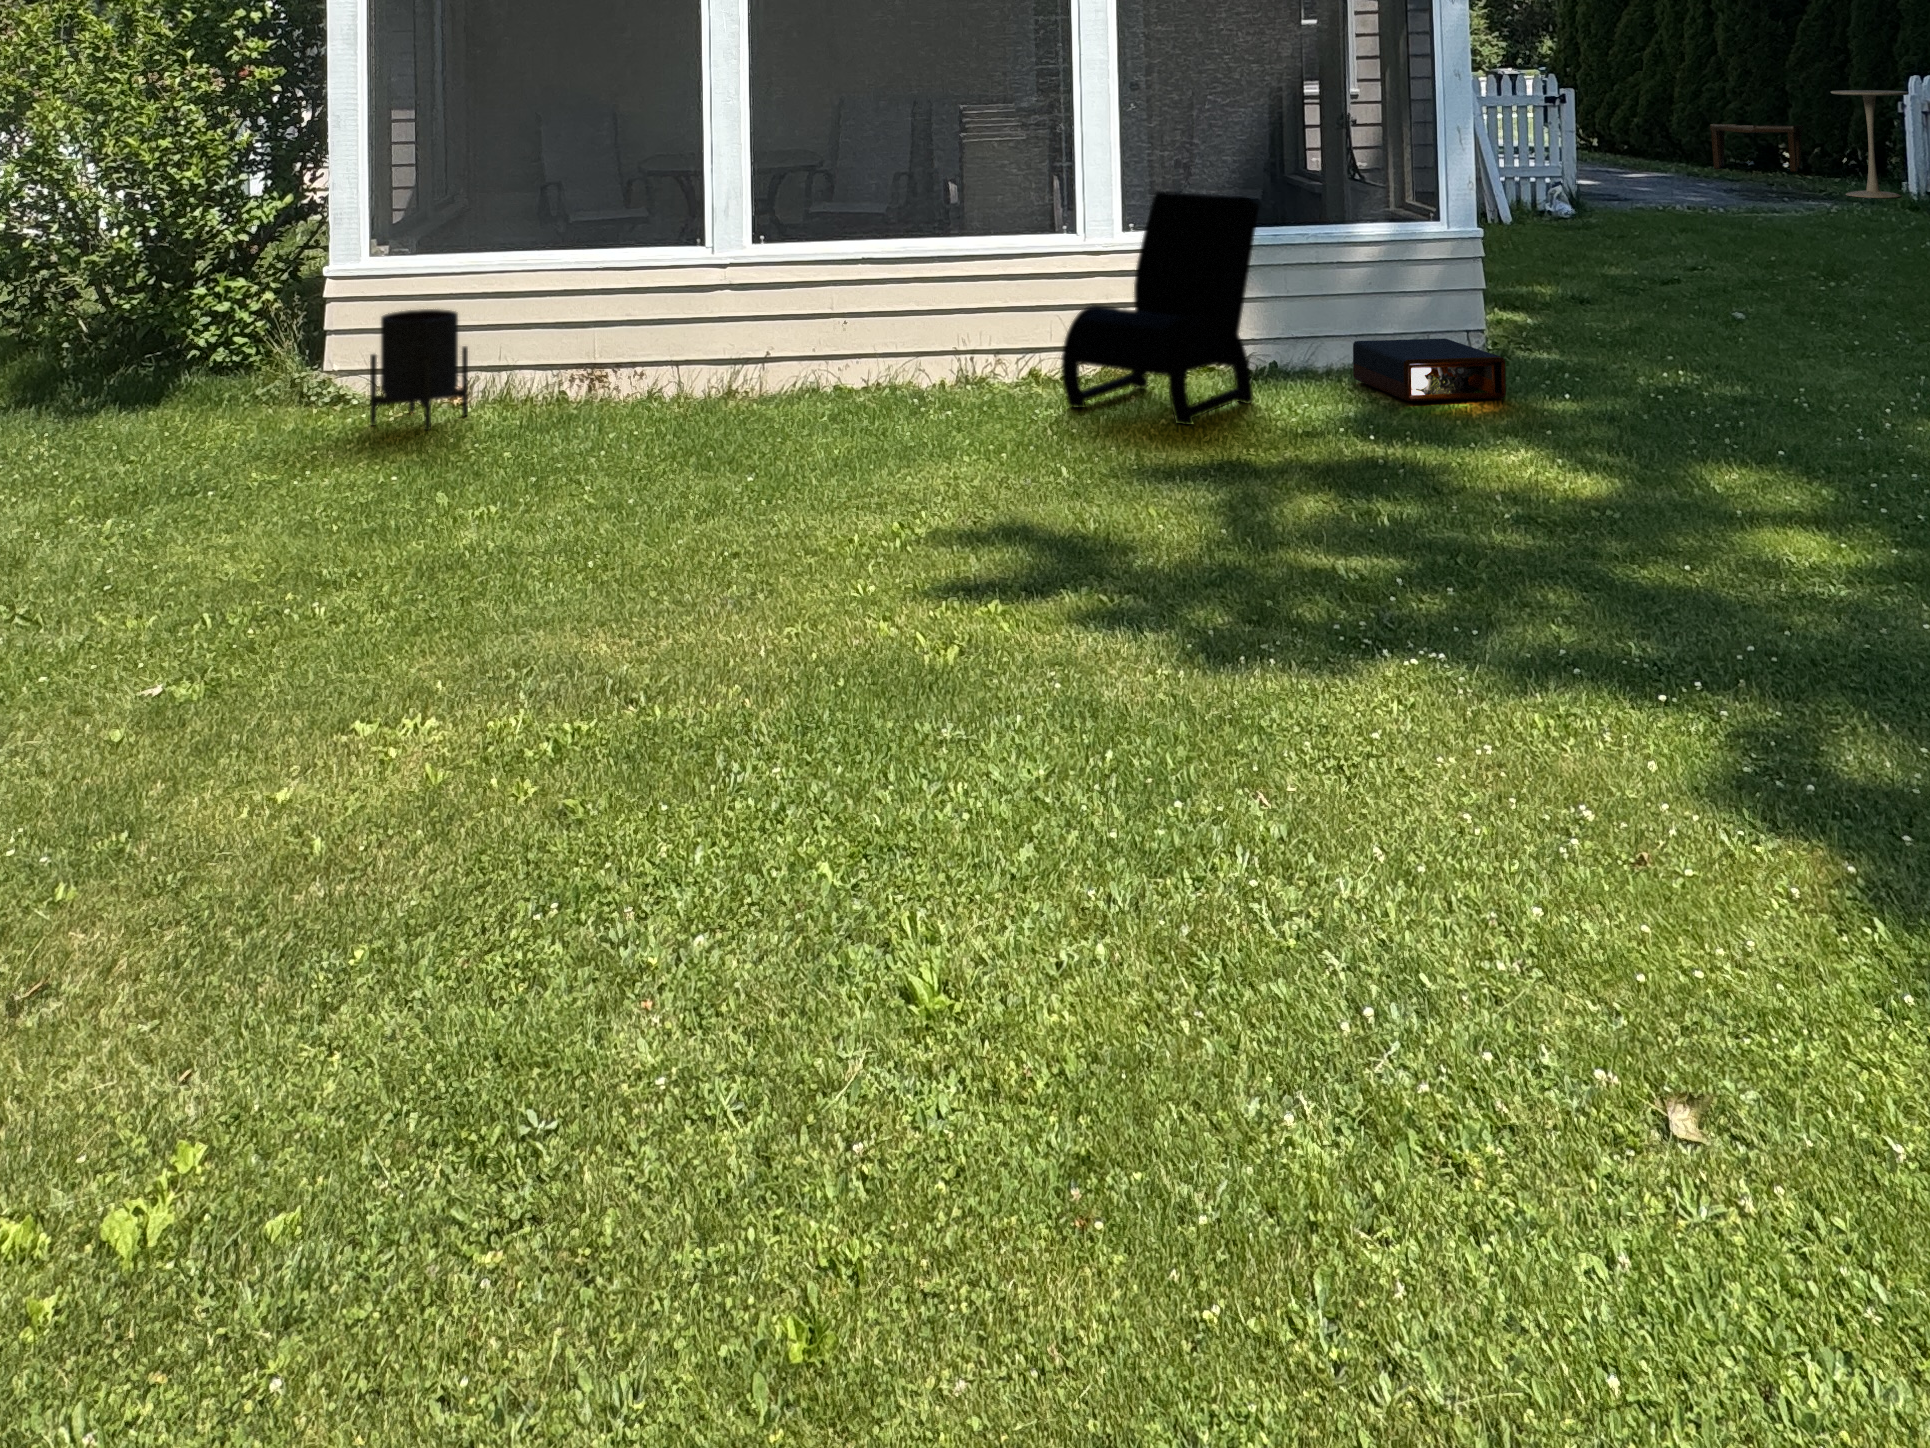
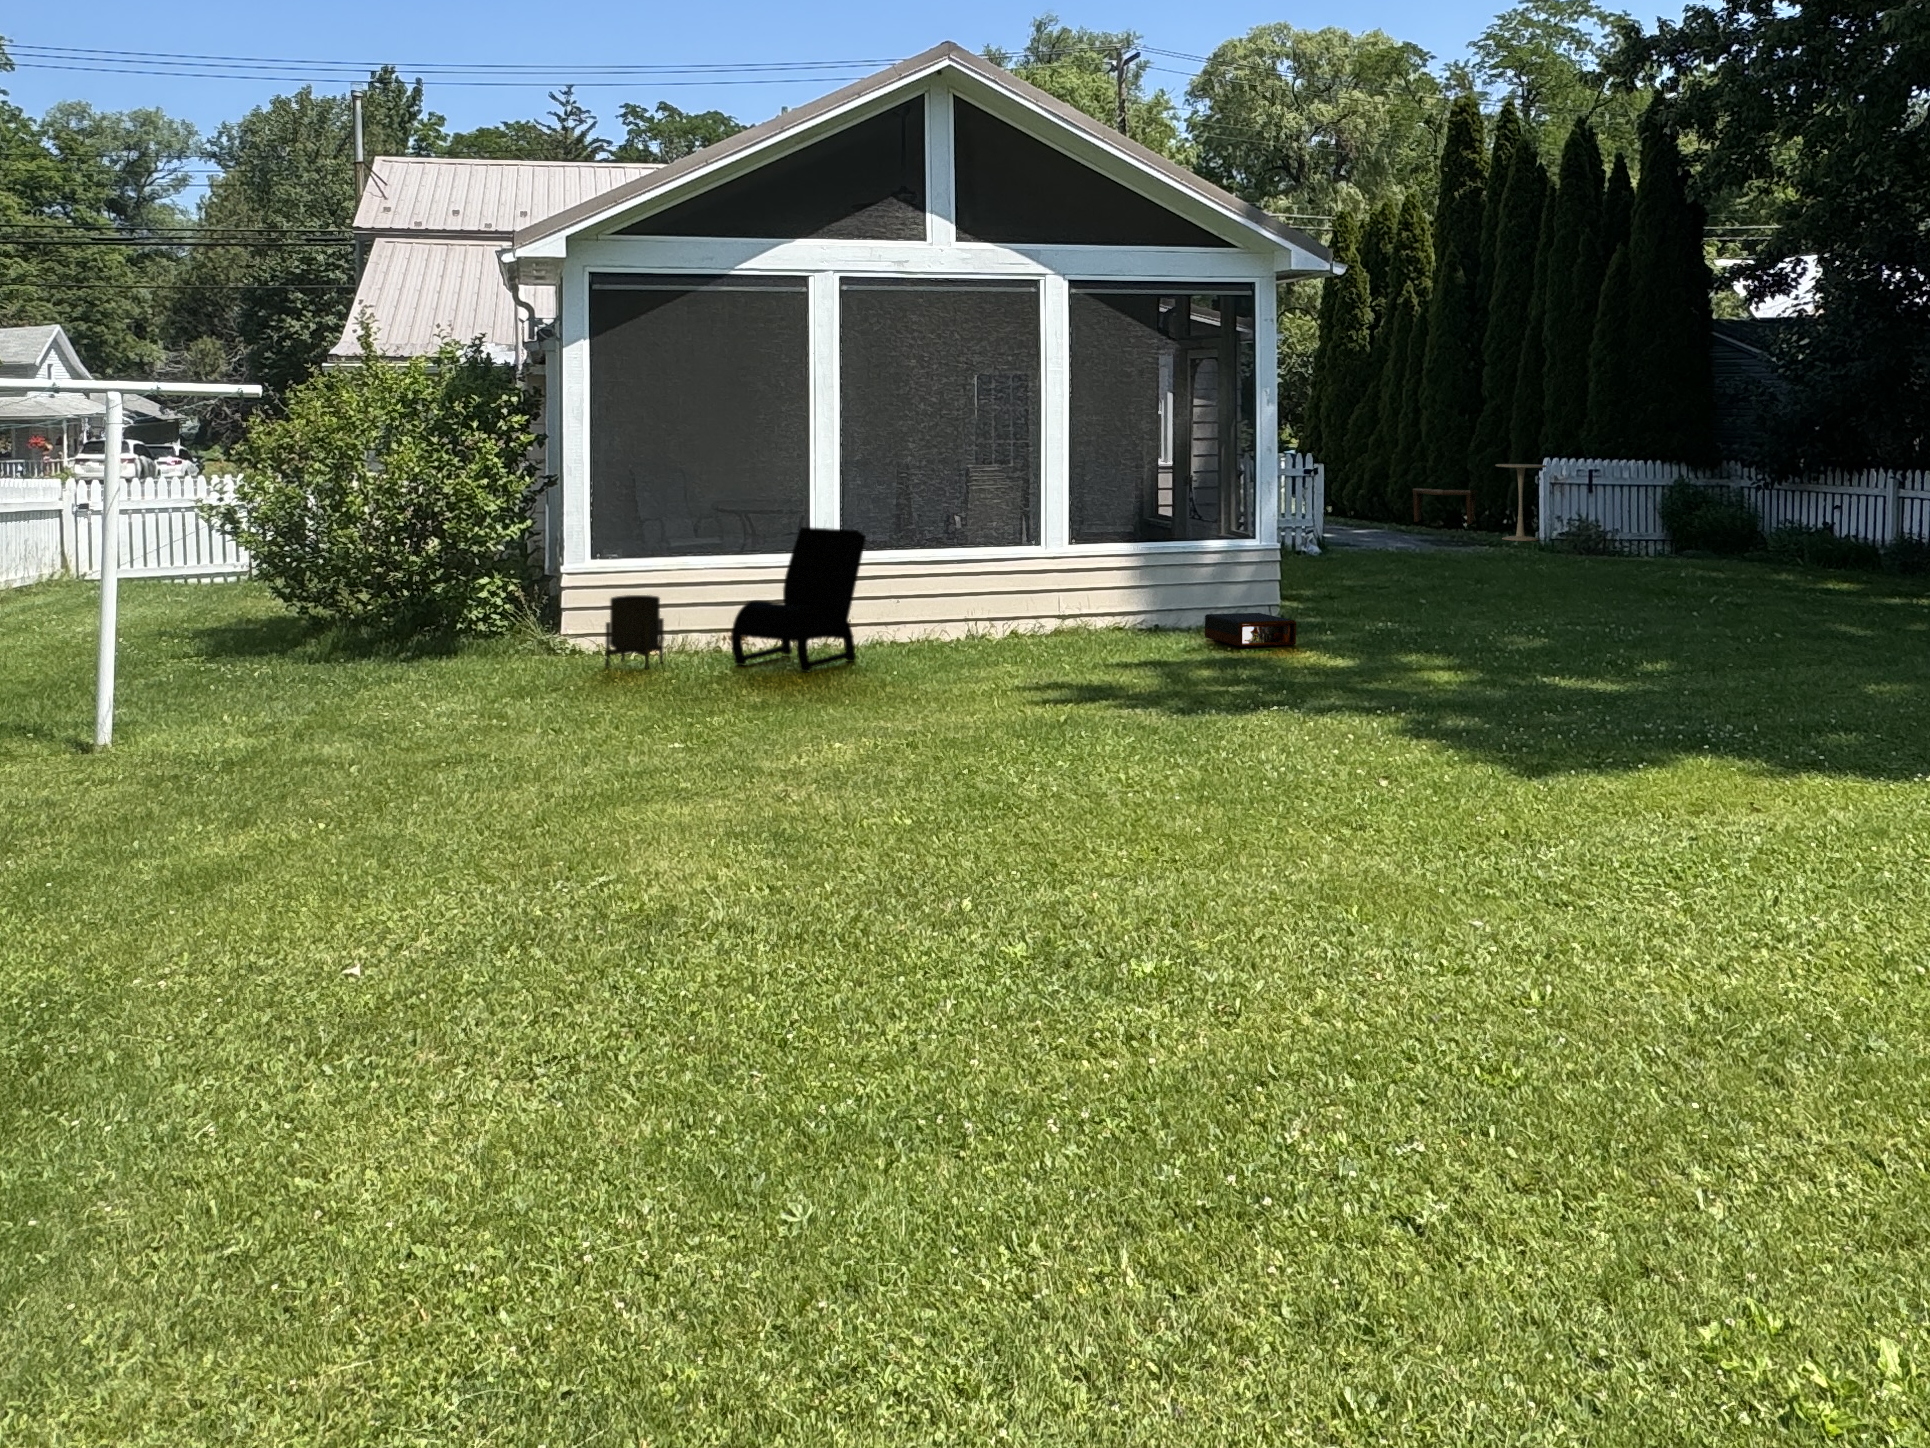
lounge chair: present [1061,191,1259,425] -> present [731,527,866,672]

